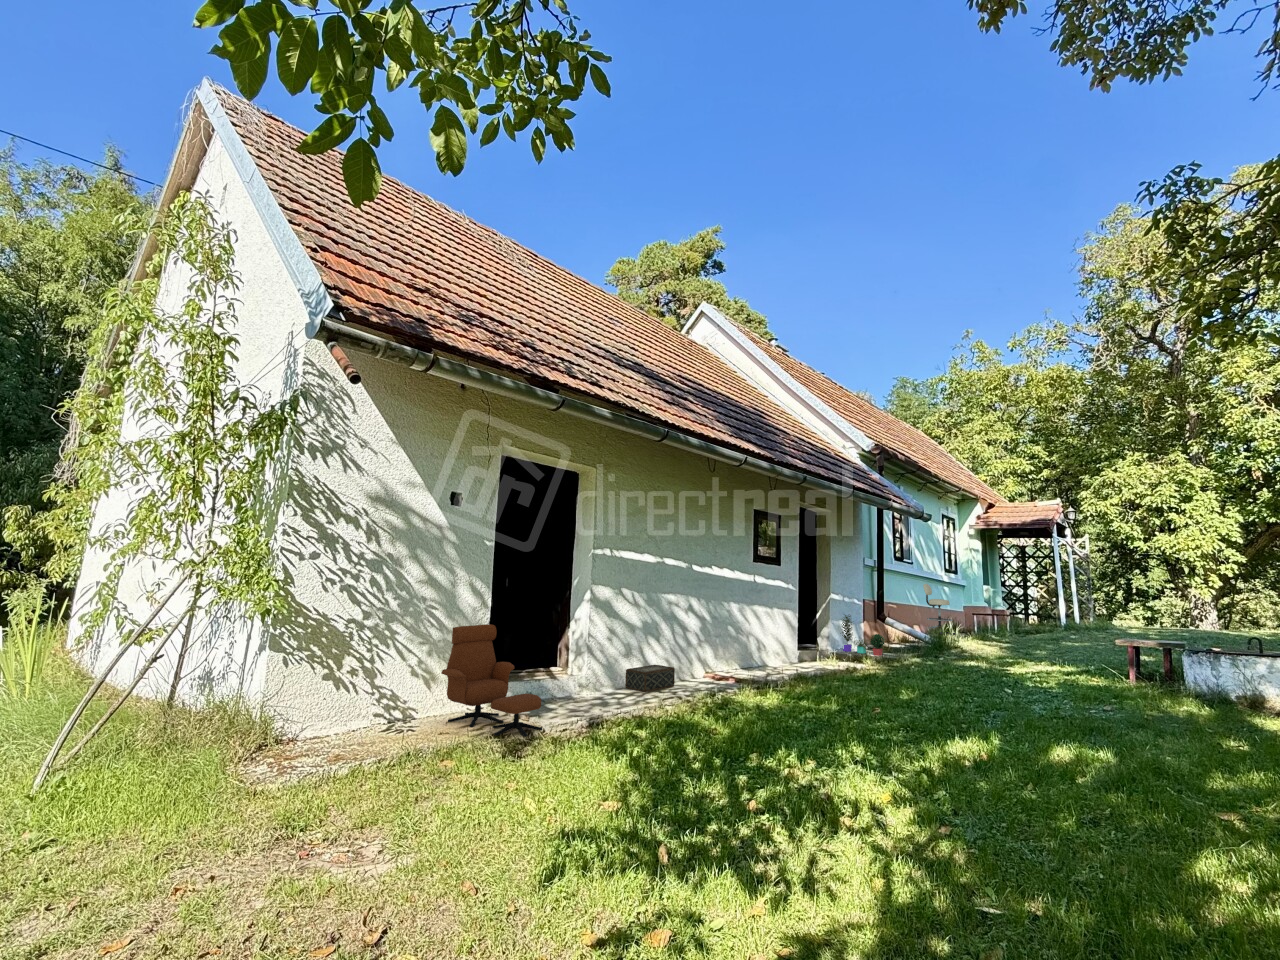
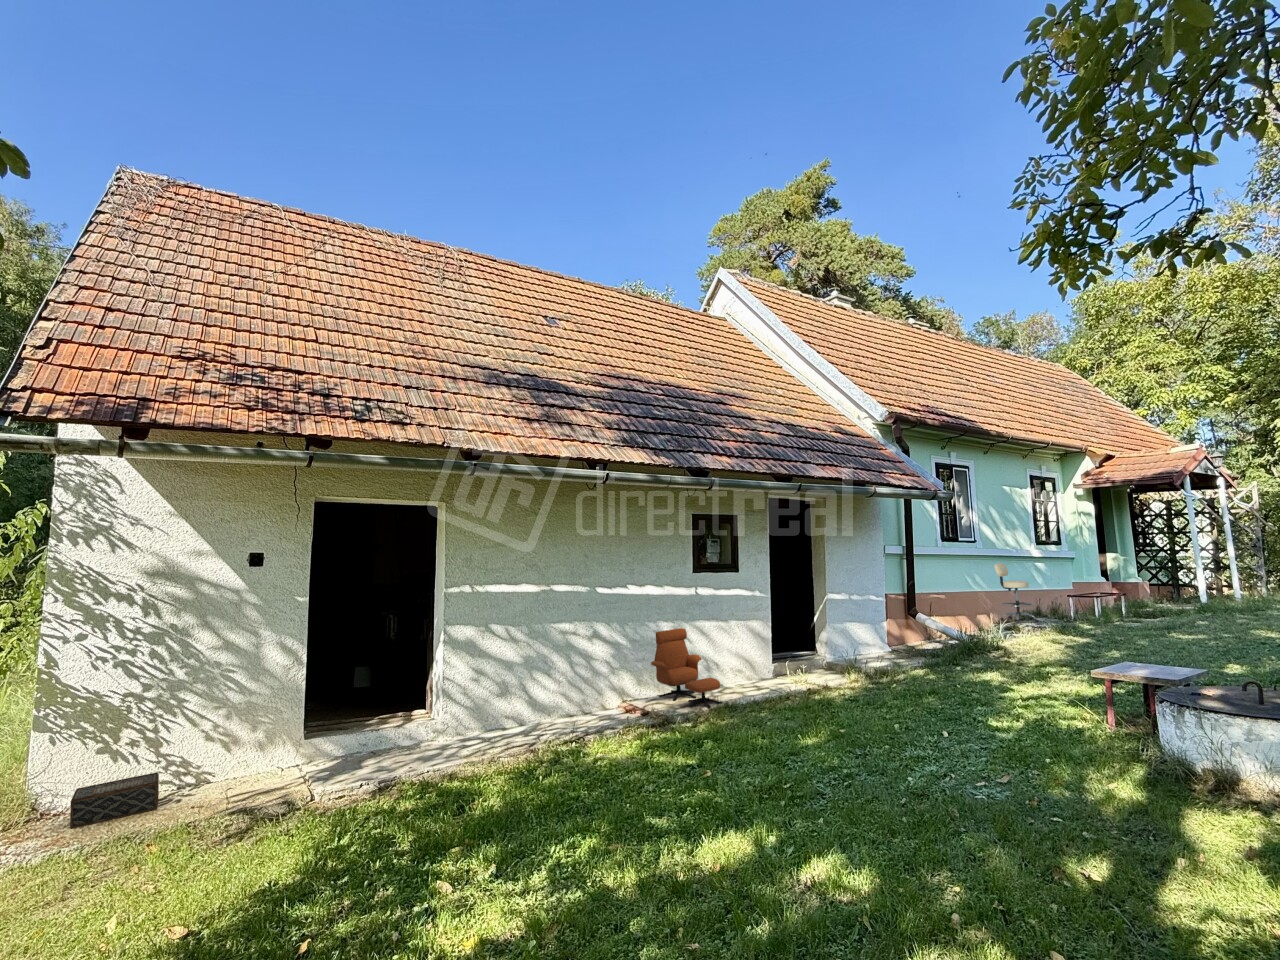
potted plant: present [842,615,885,656] -> none [840,616,885,665]
lounge chair: present [441,624,542,737] -> present [651,628,722,708]
woven basket: present [625,665,675,692] -> present [70,772,159,829]

